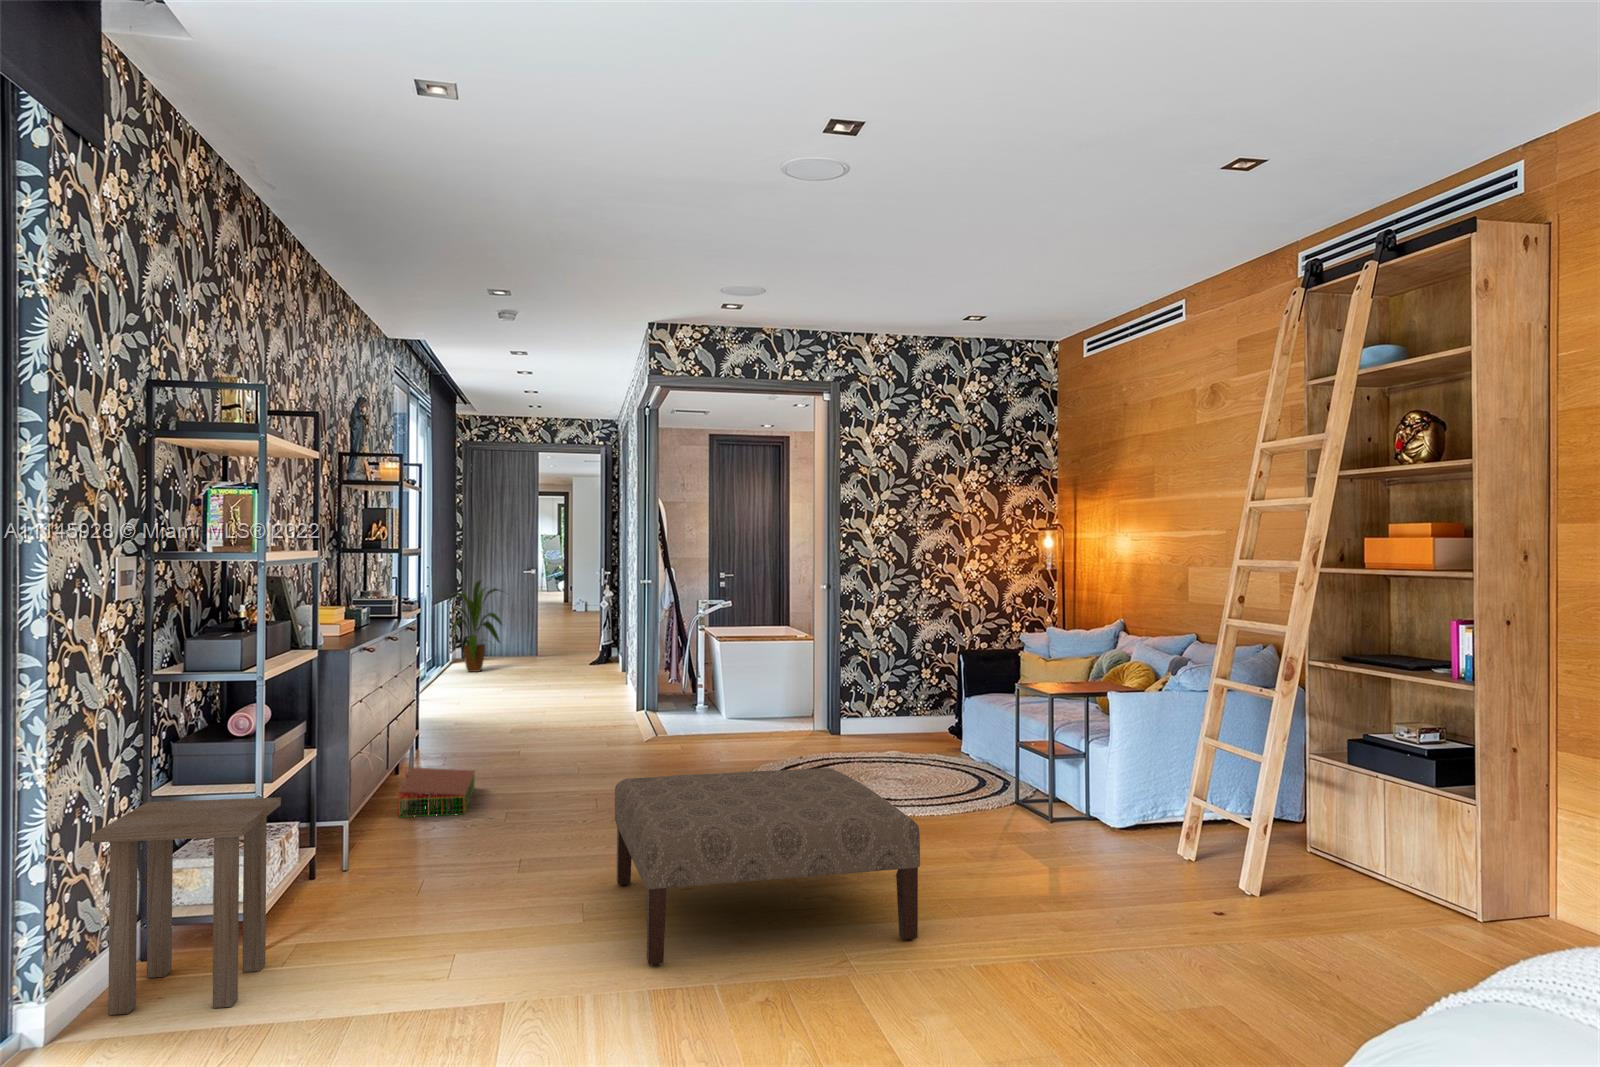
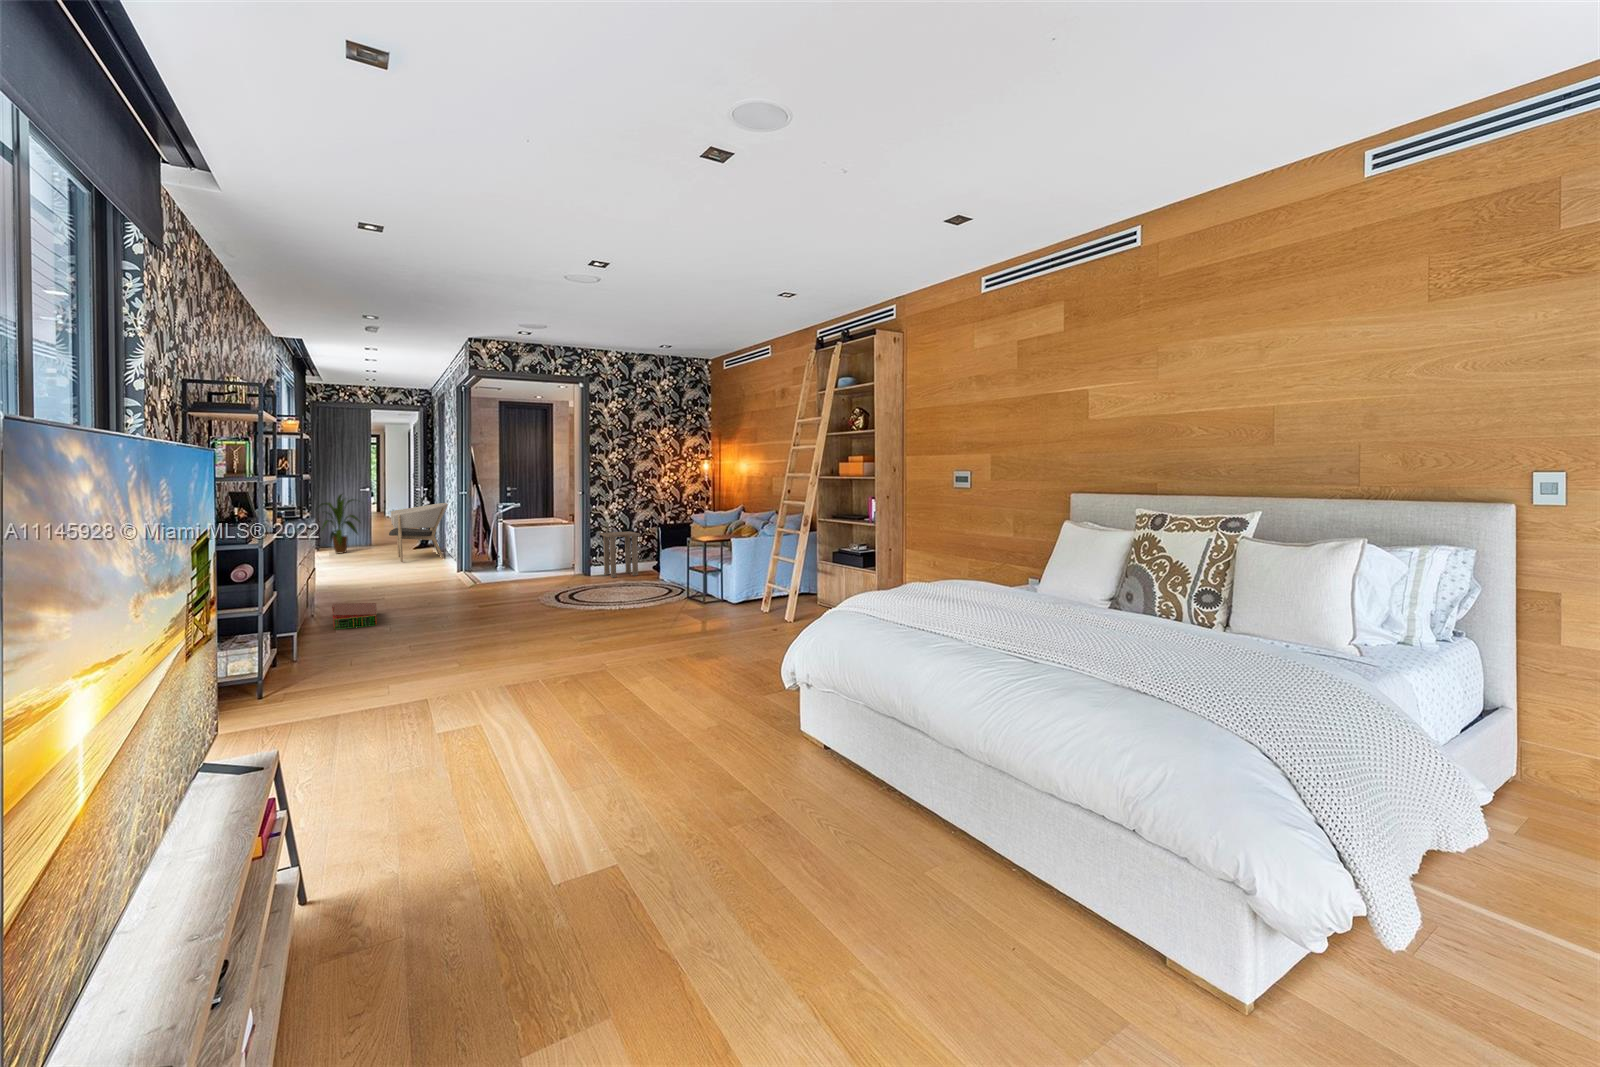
armchair: none [535,598,622,692] -> present [389,503,448,562]
ottoman: present [615,768,920,966] -> none [480,582,642,673]
side table: present [92,797,281,1015] -> present [600,531,641,578]

